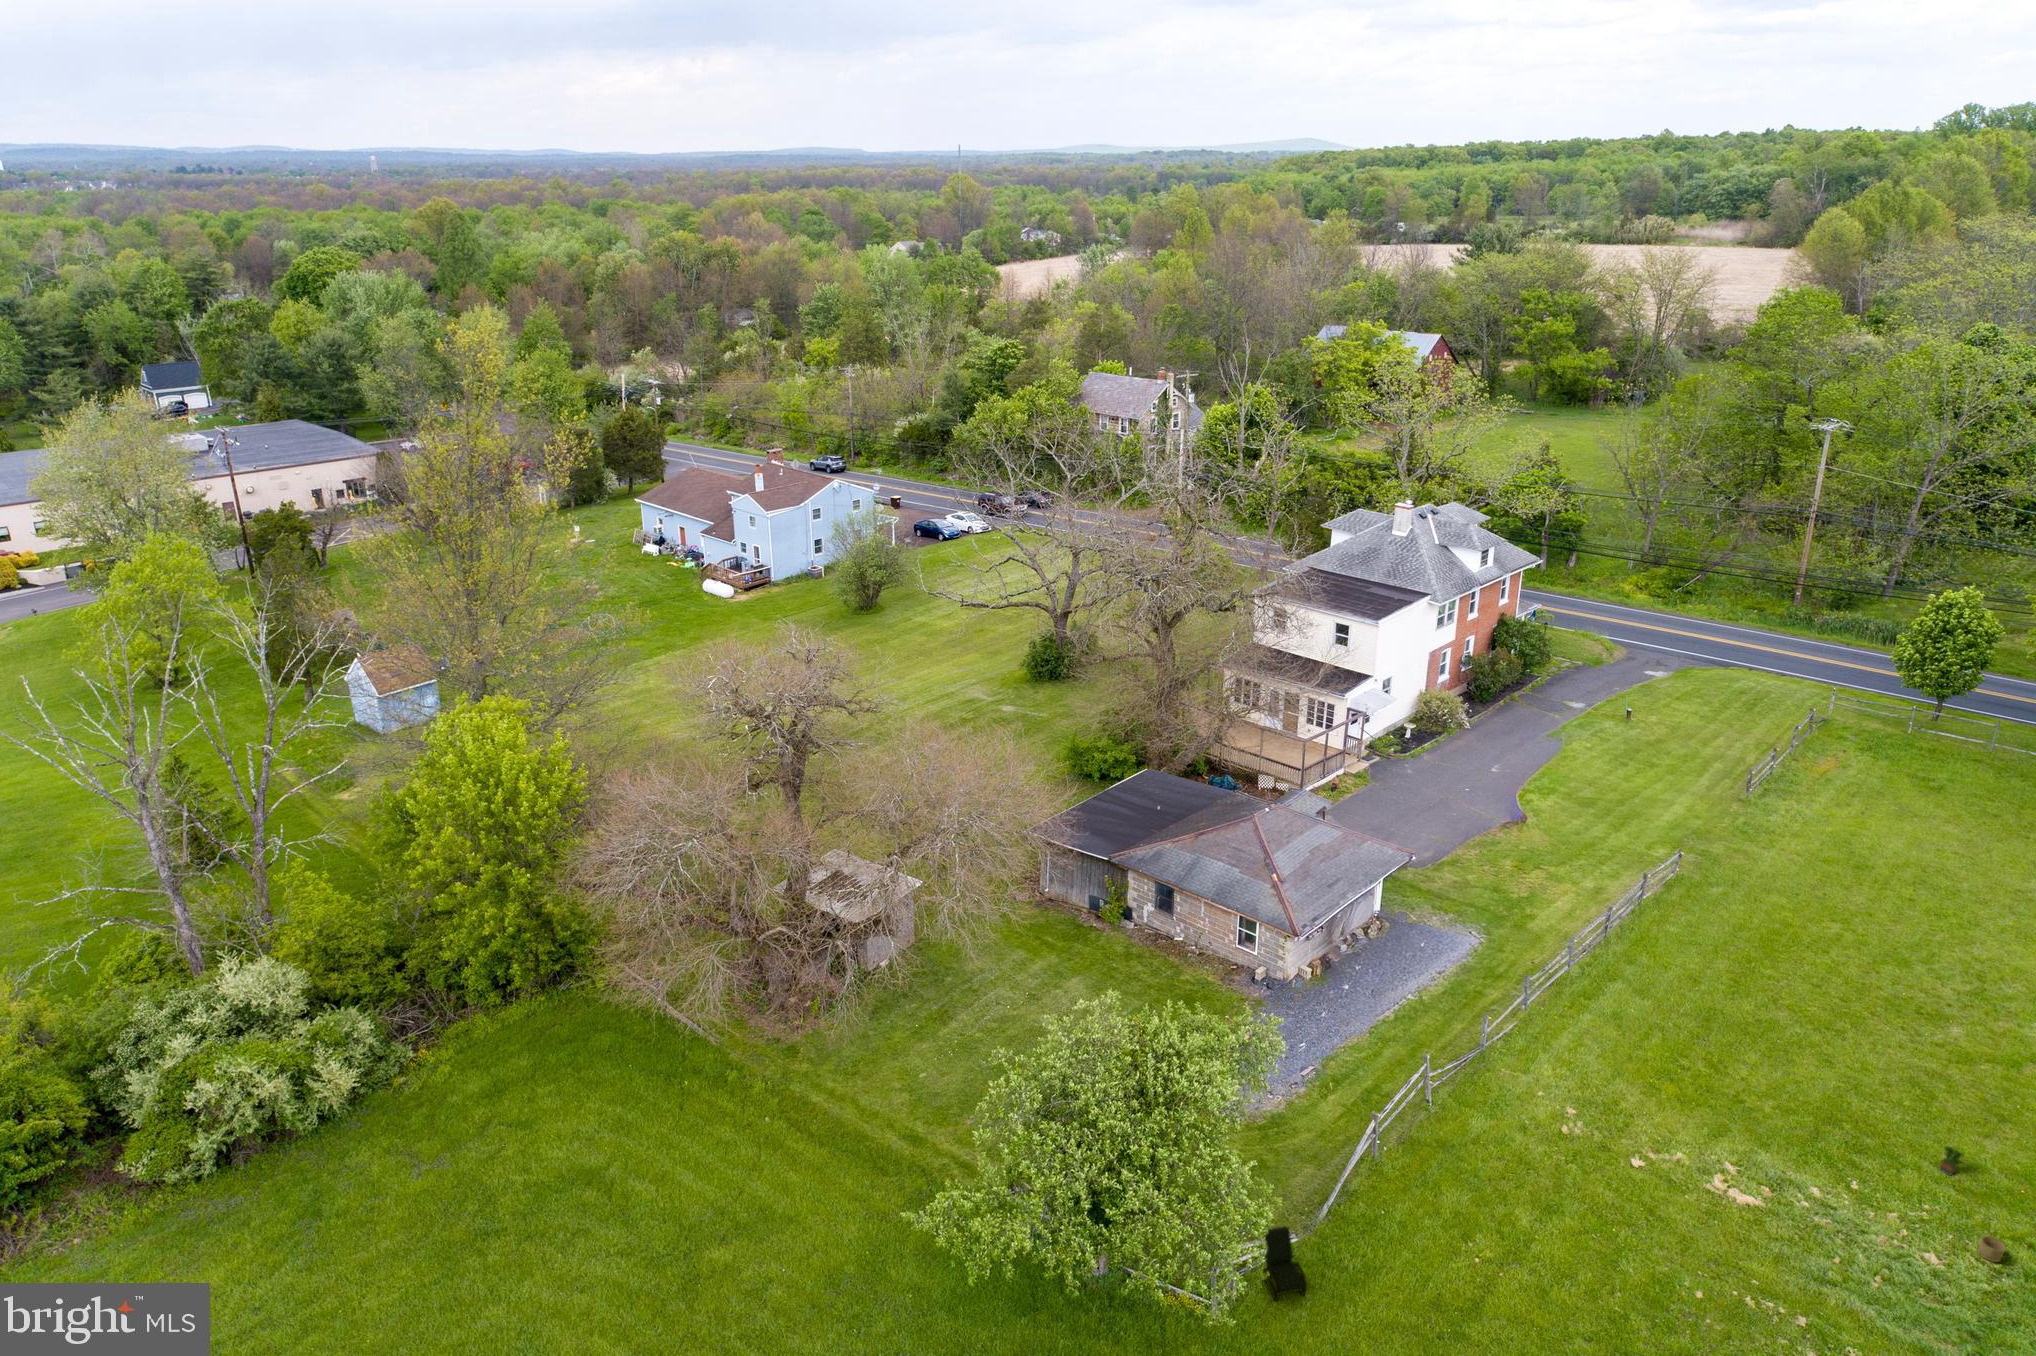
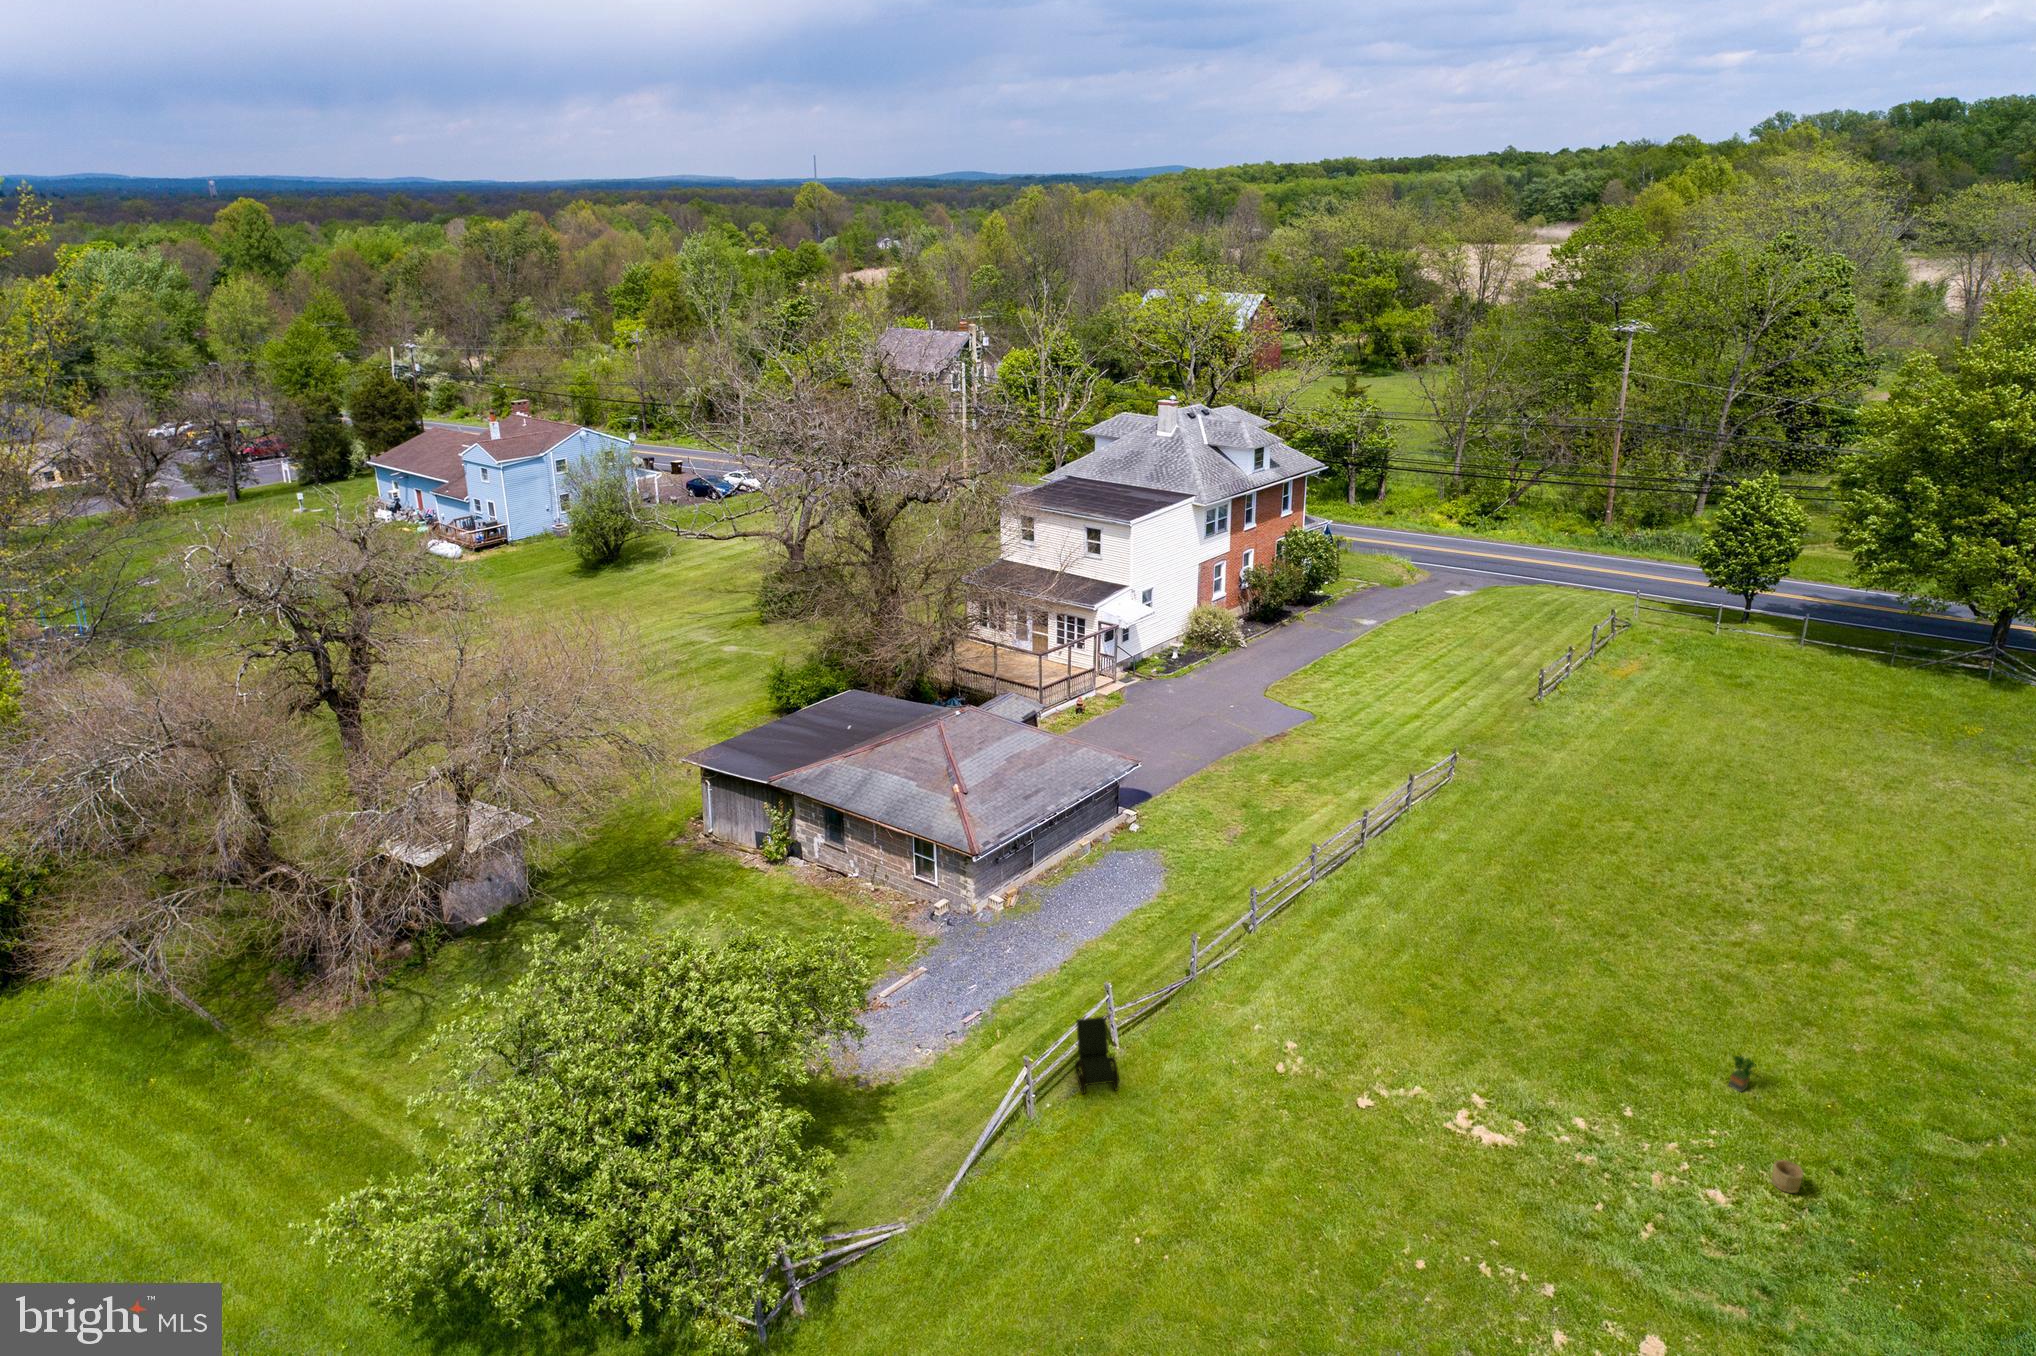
lounge chair: present [1263,1226,1307,1301] -> present [1075,1017,1119,1094]

